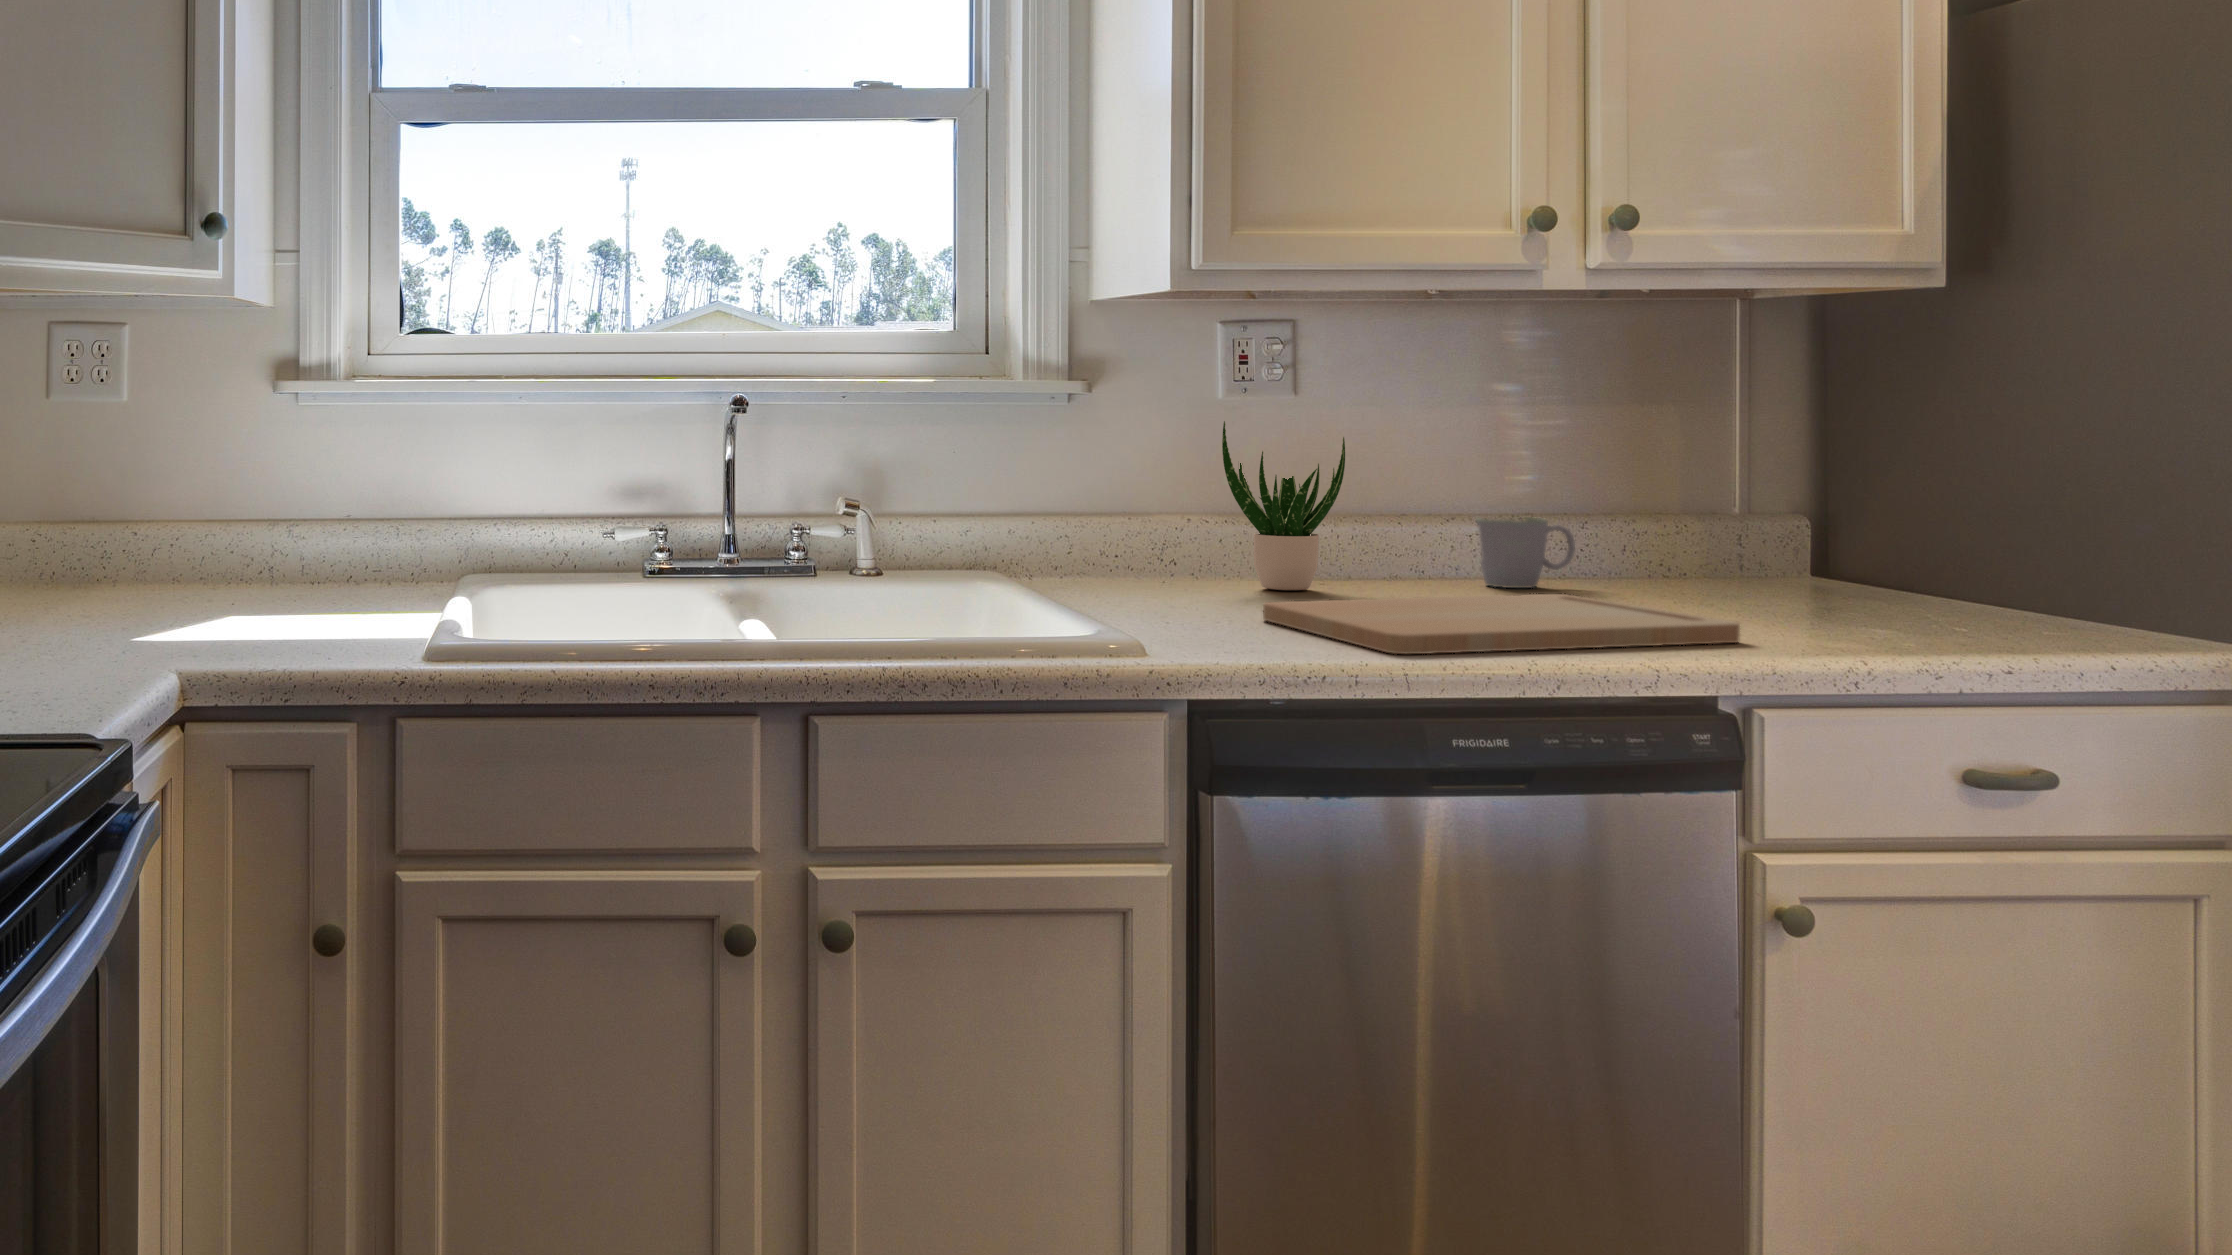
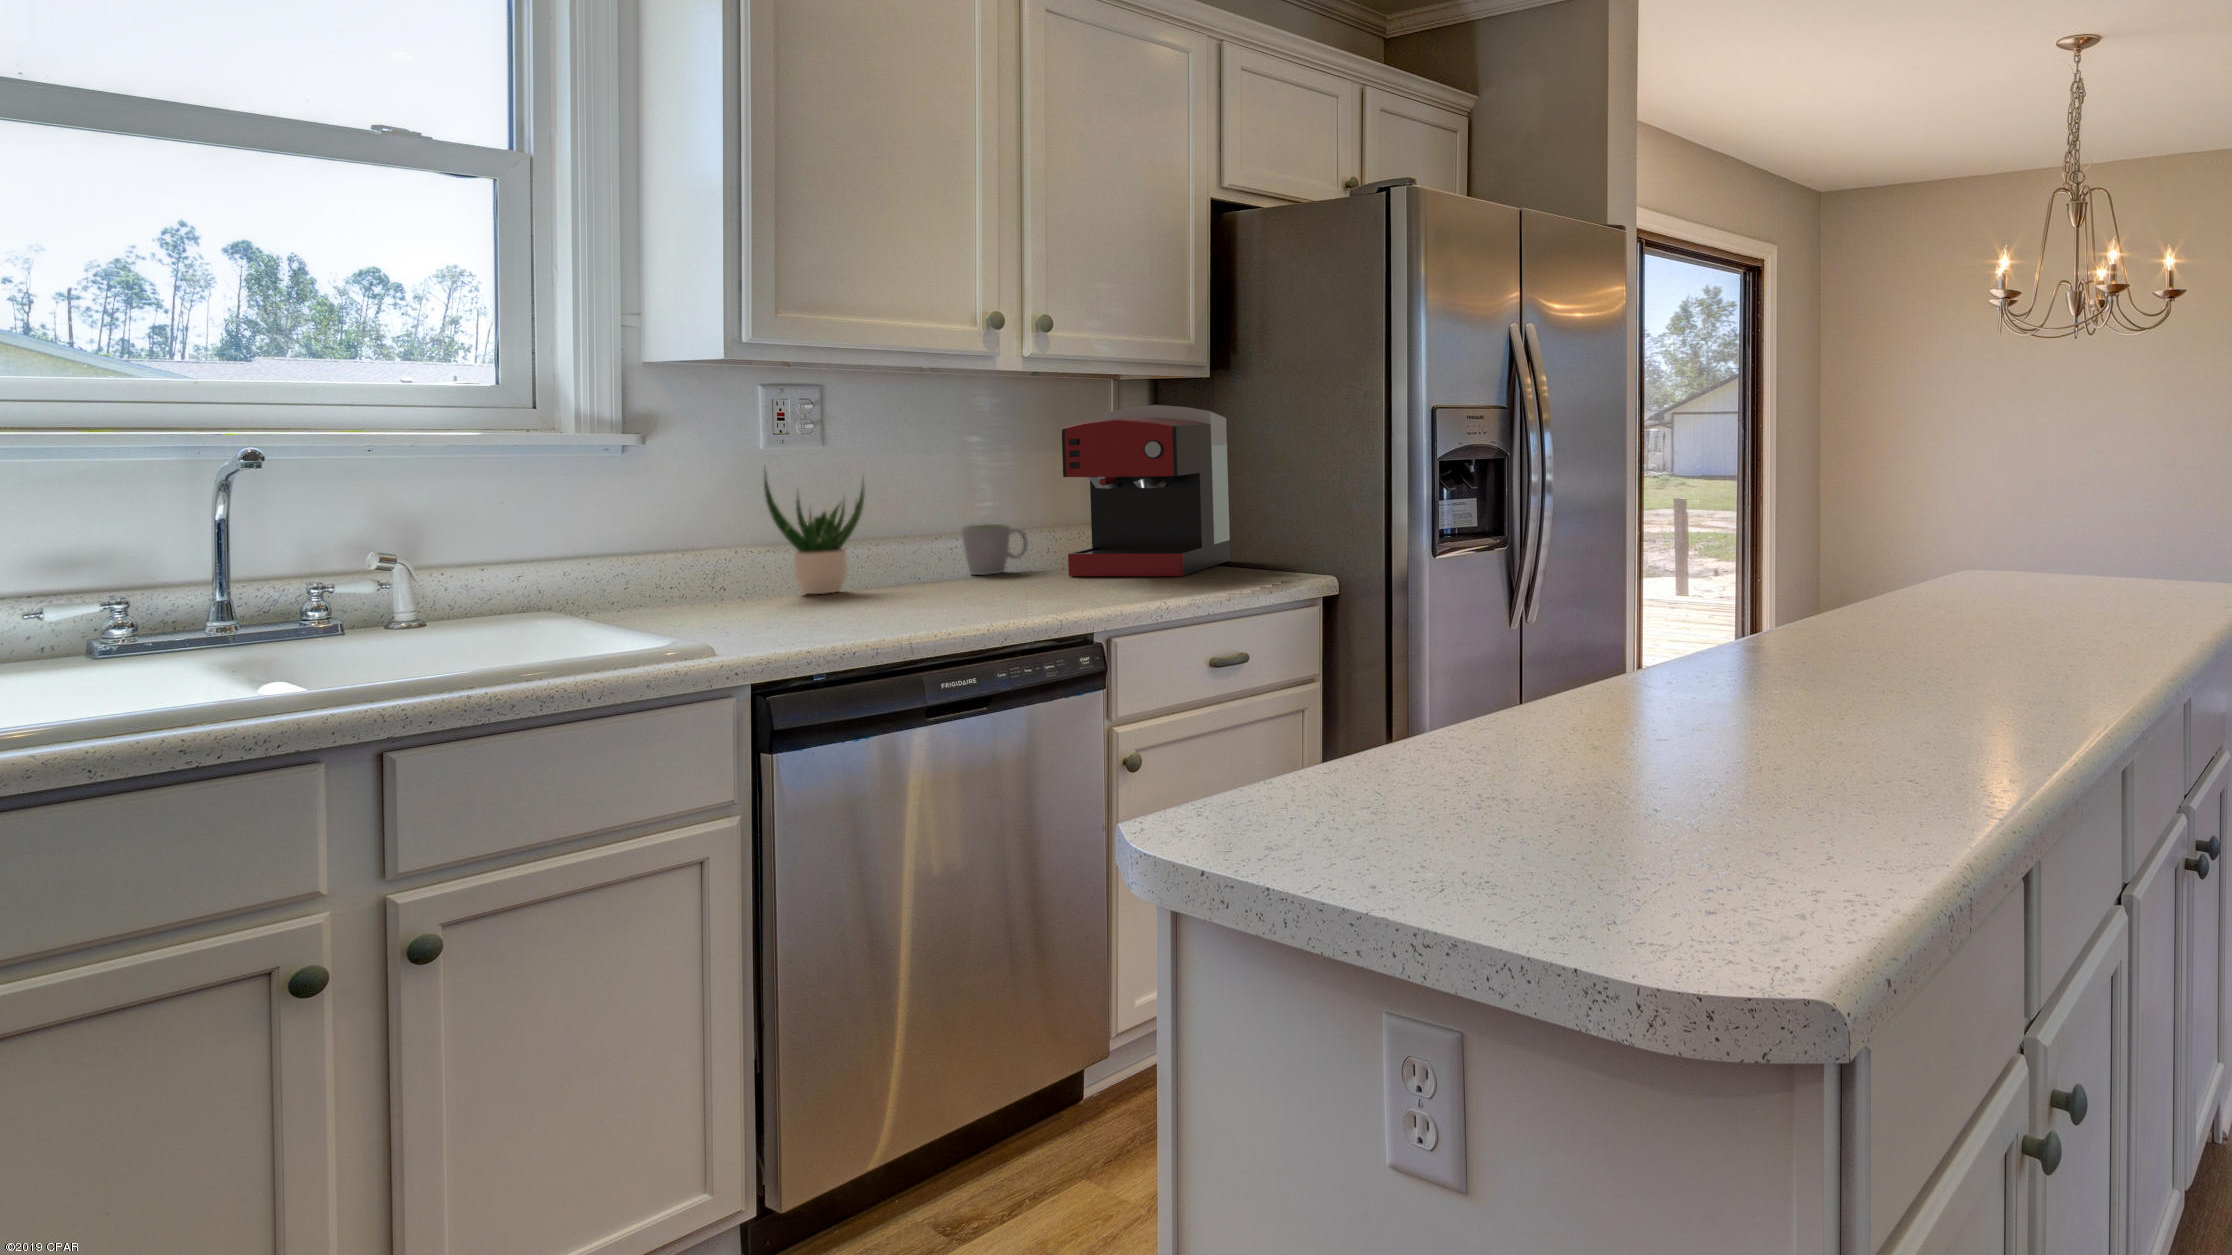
coffee maker: none [1644,339,1961,623] -> present [1062,405,1230,576]
cutting board: present [1263,594,1740,654] -> none [805,577,1113,631]

